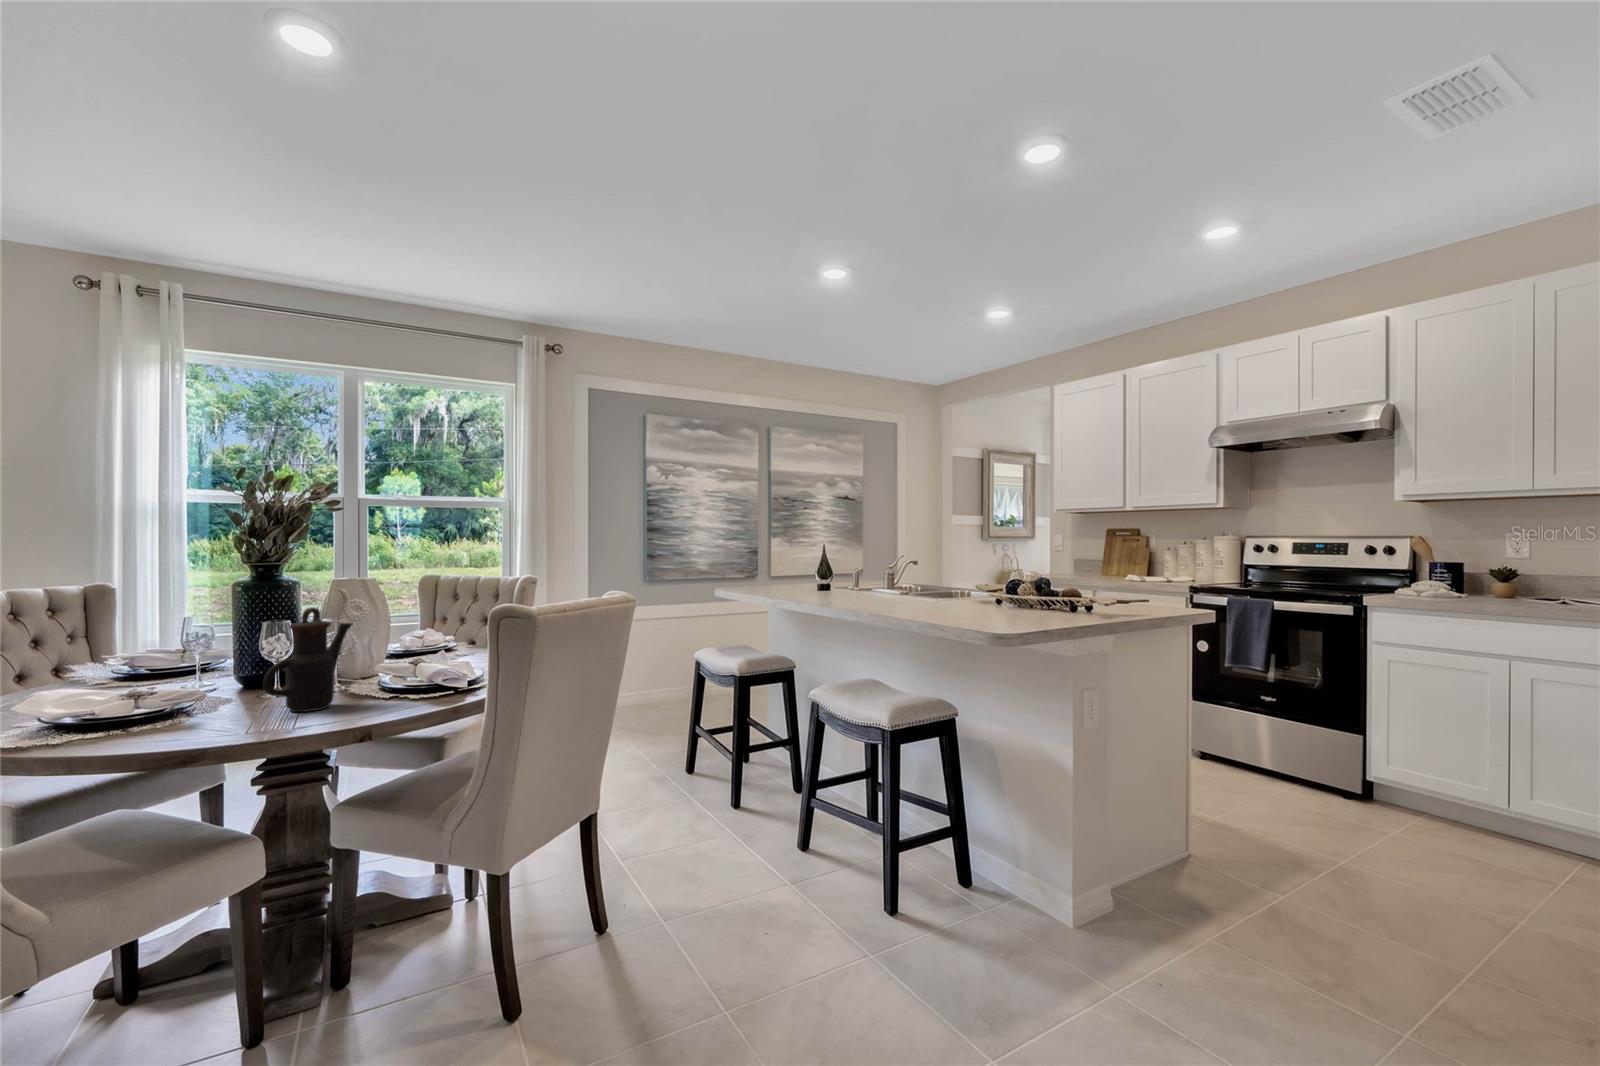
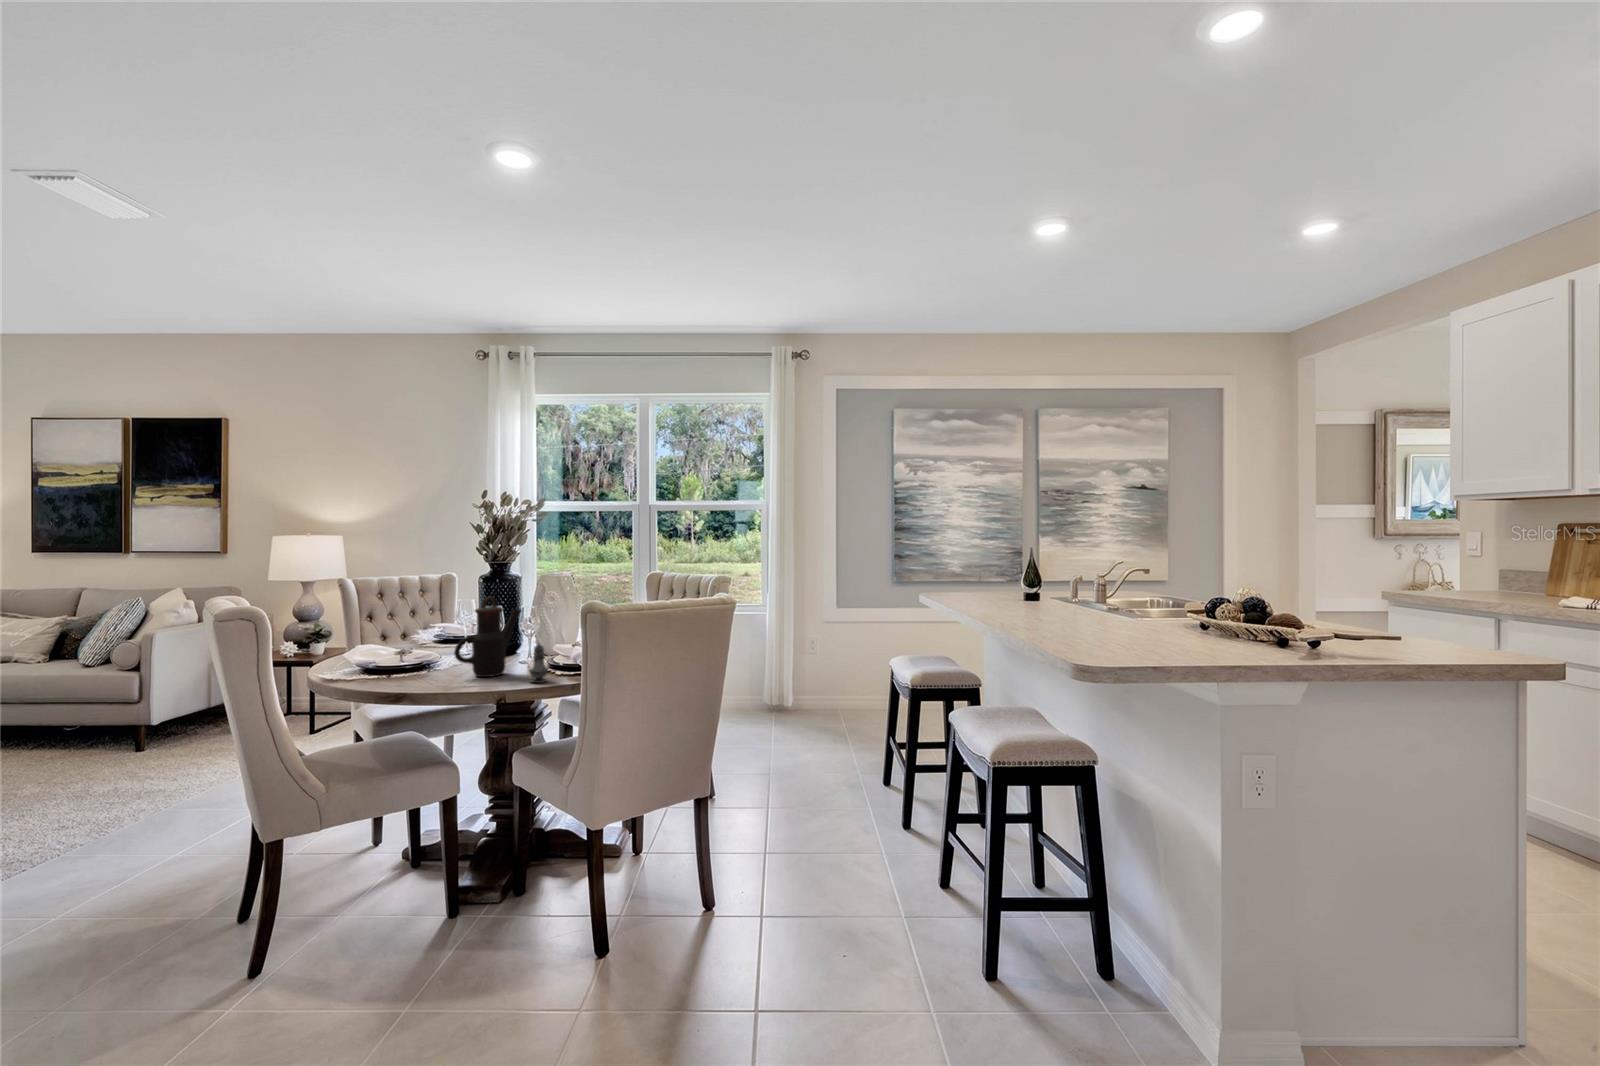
salt shaker: none [387,660,414,710] -> present [529,643,548,683]

